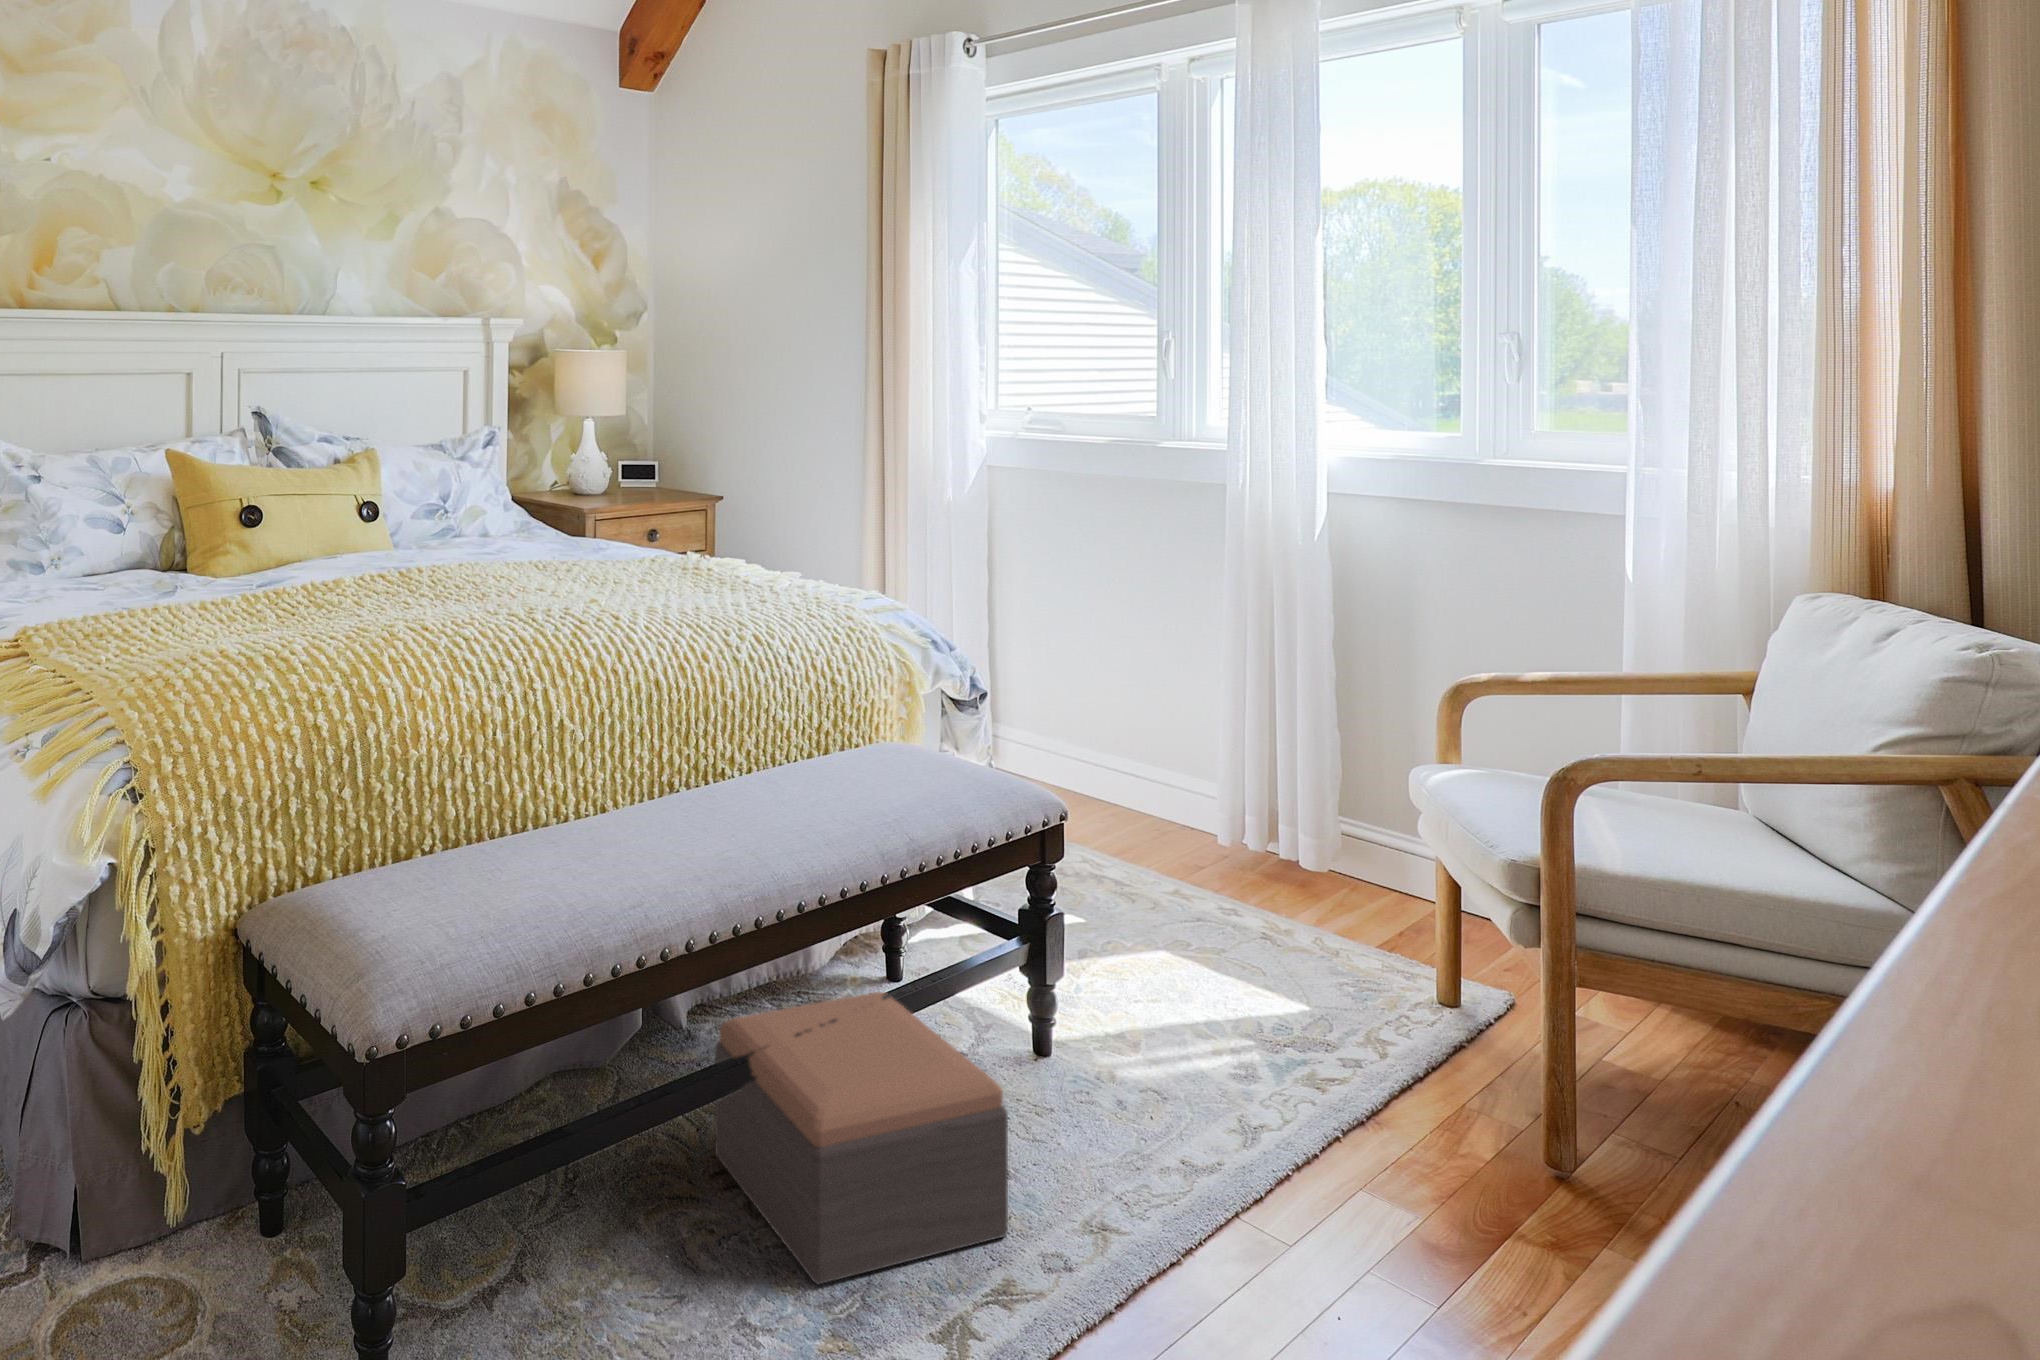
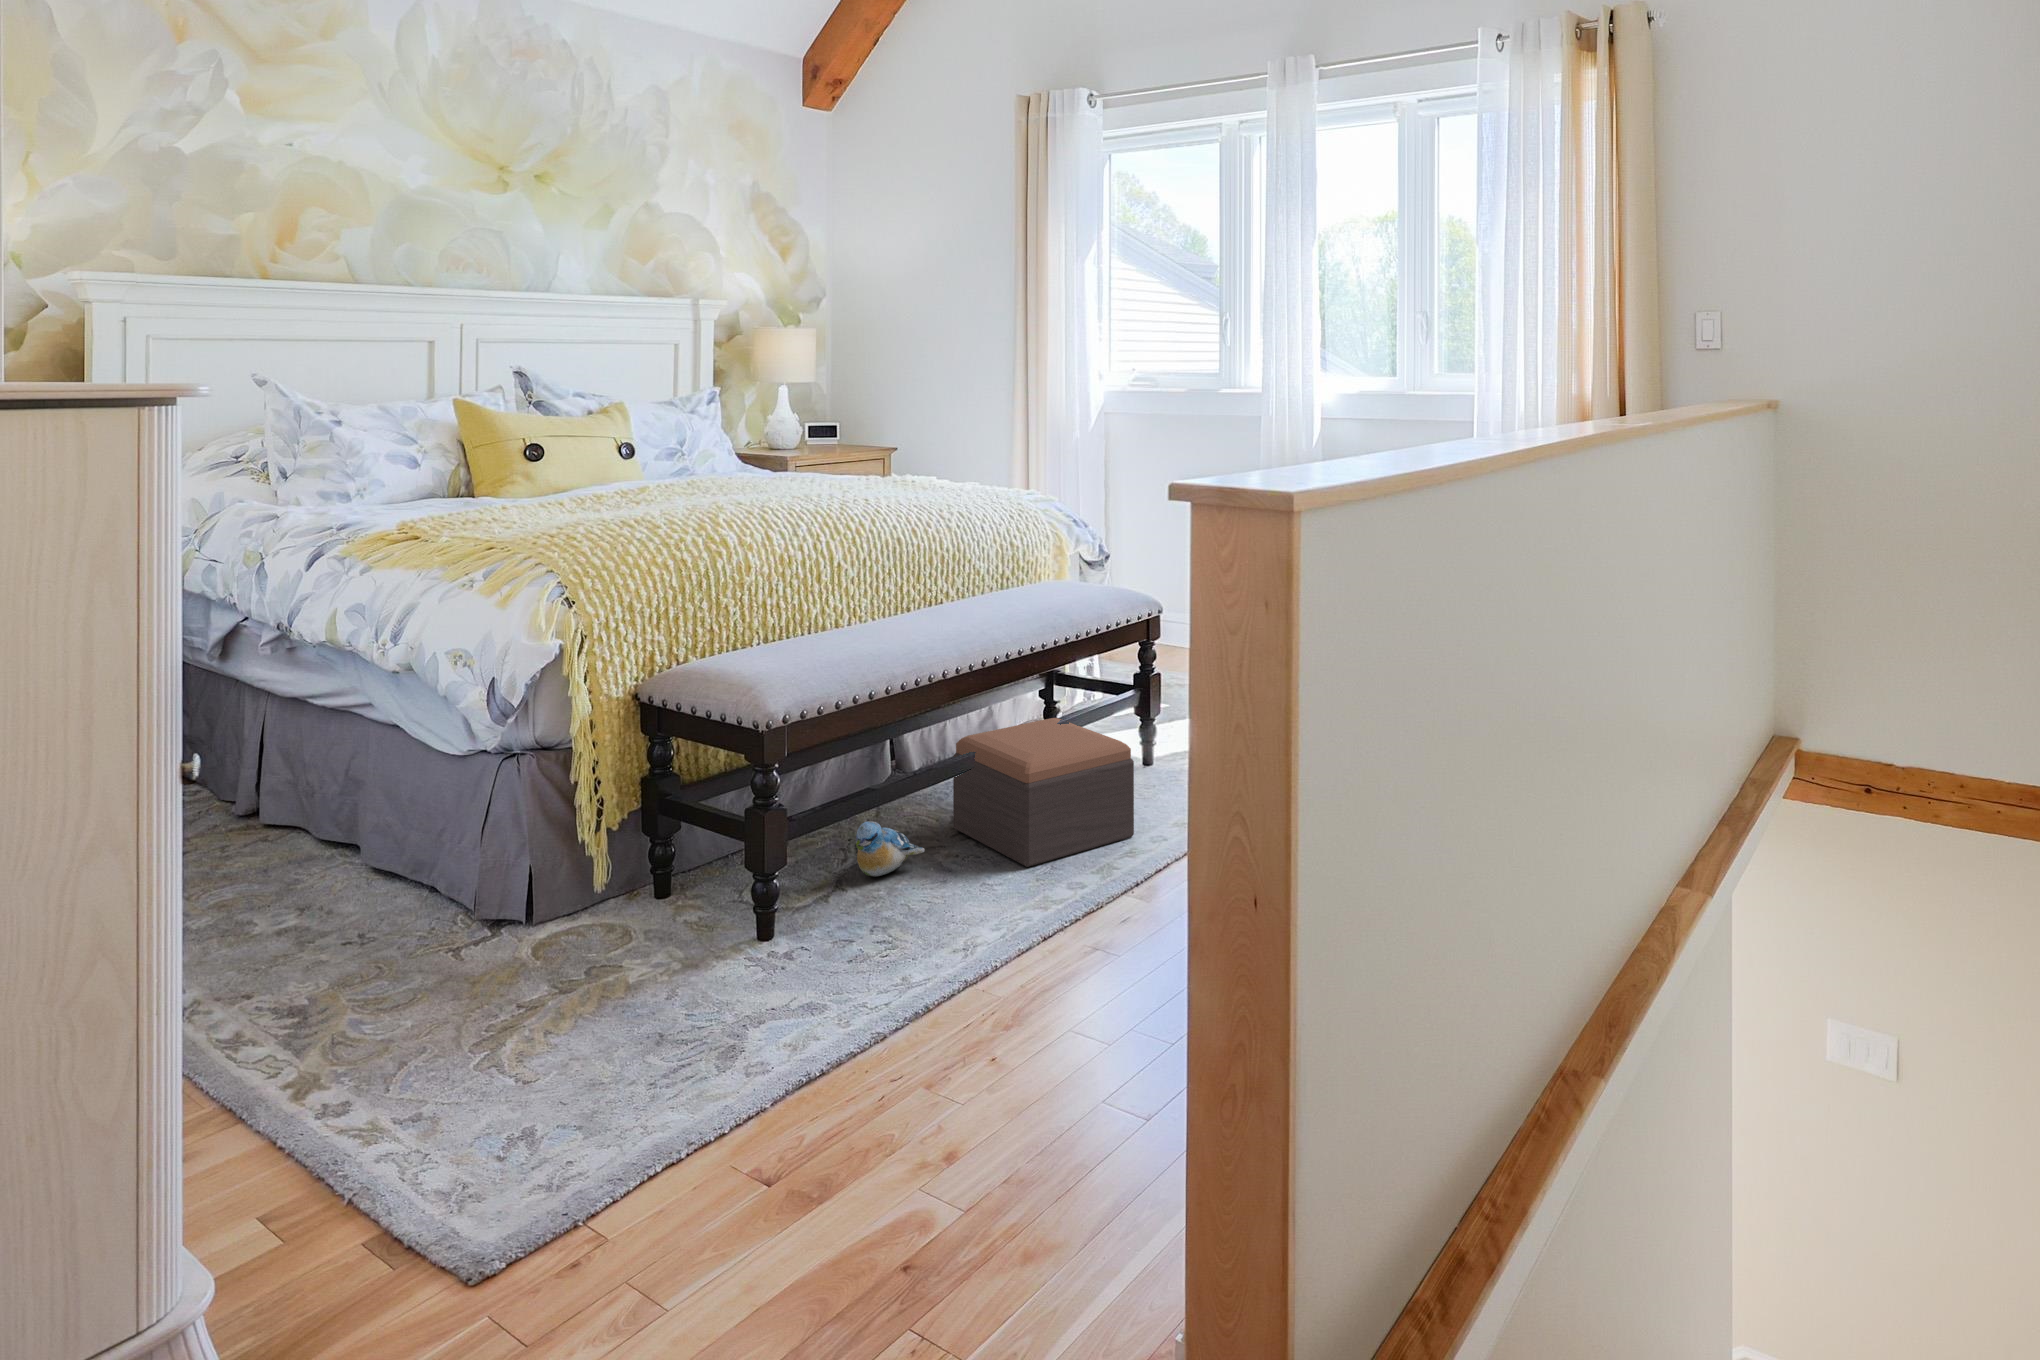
plush toy: none [540,1168,654,1258] -> present [856,821,925,876]

